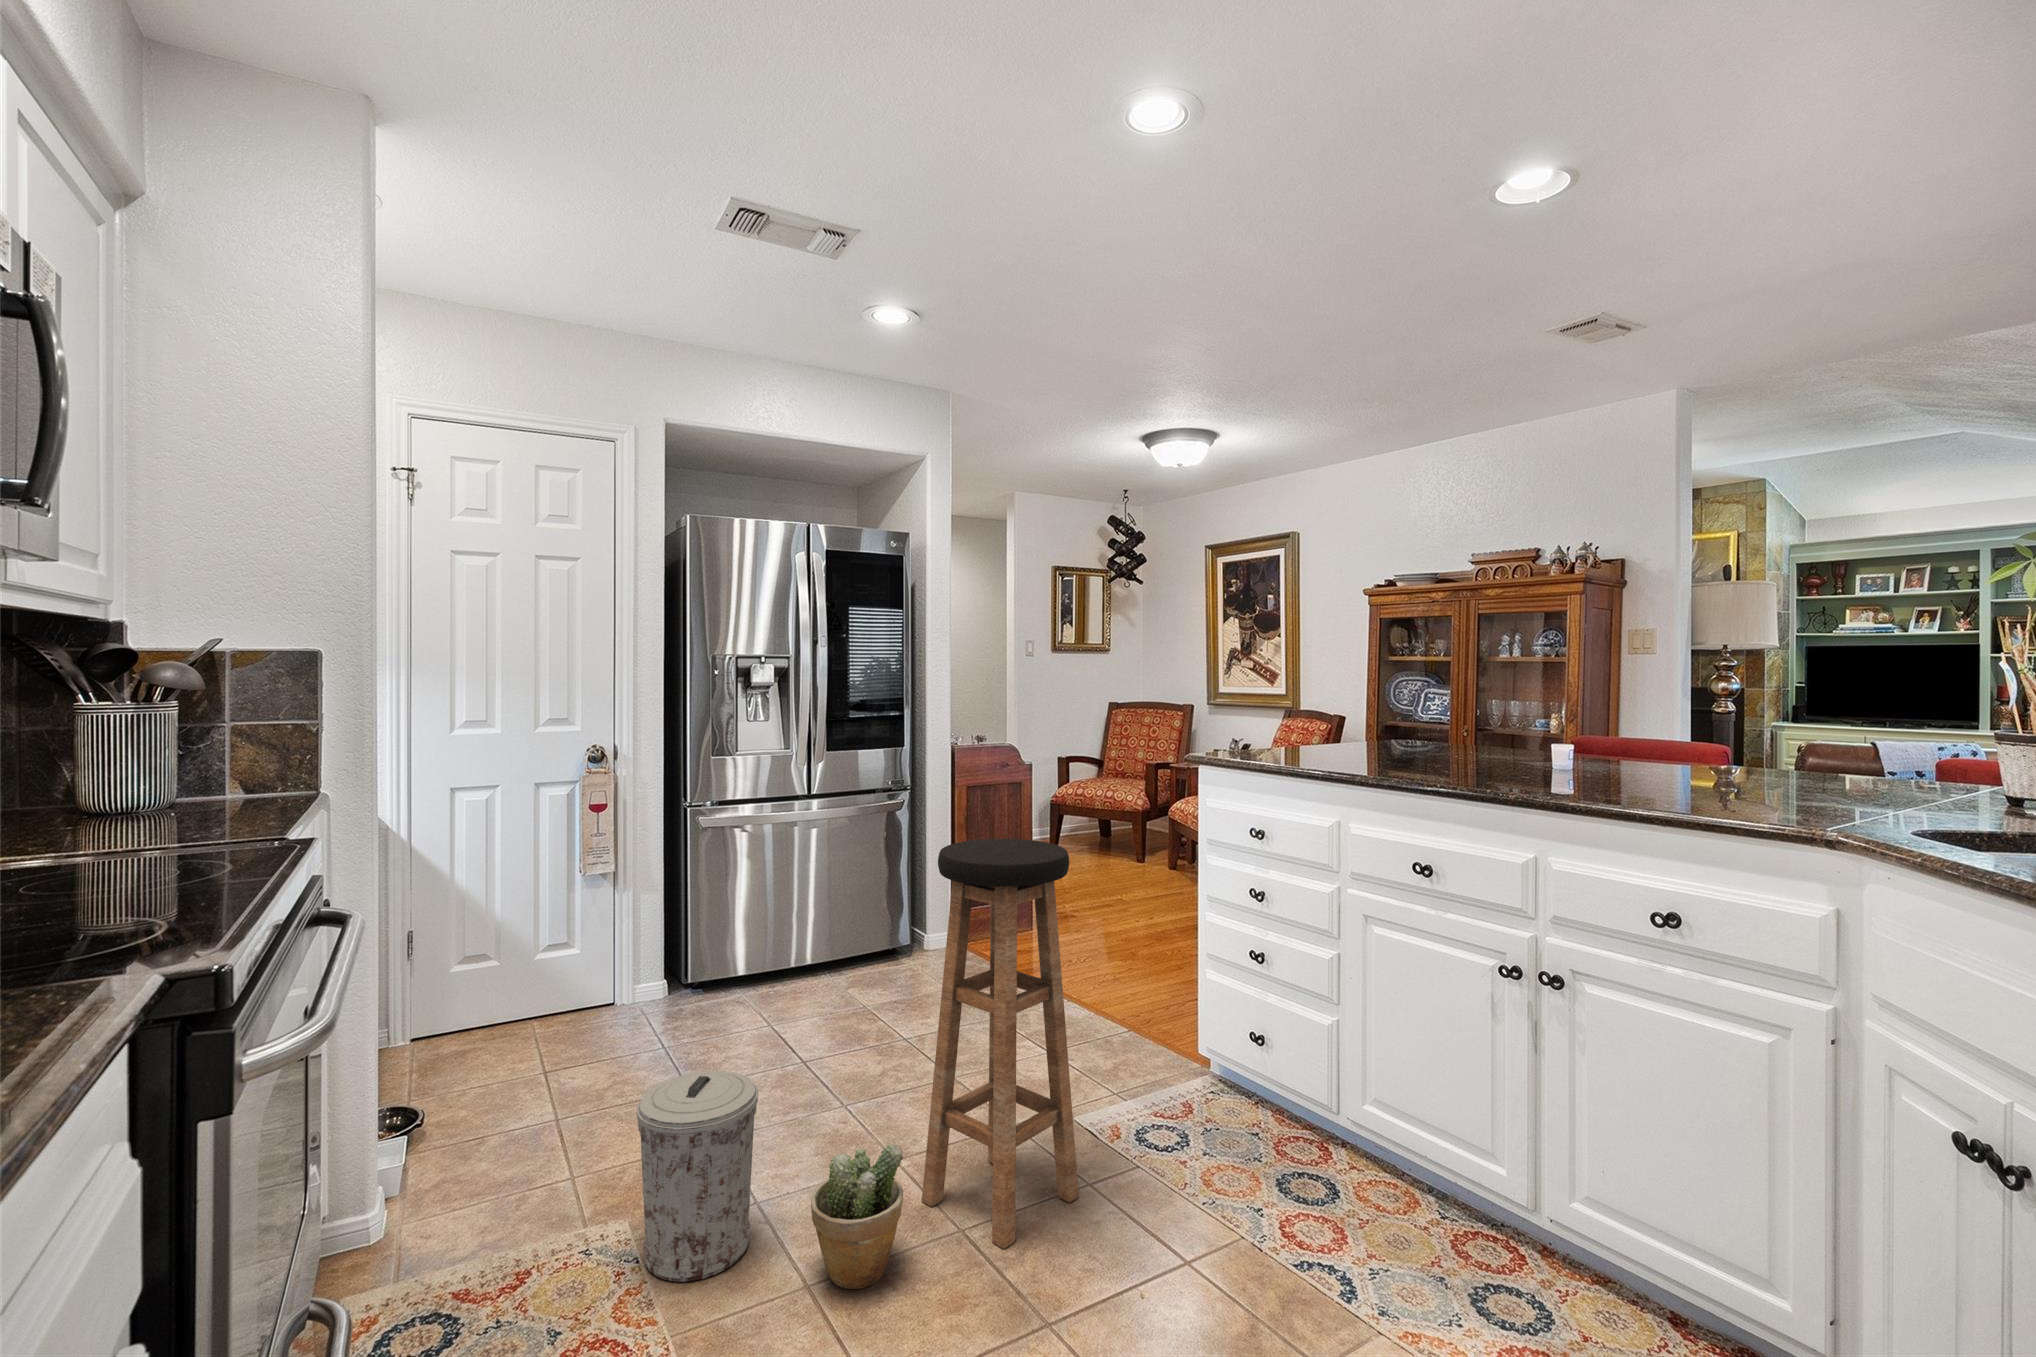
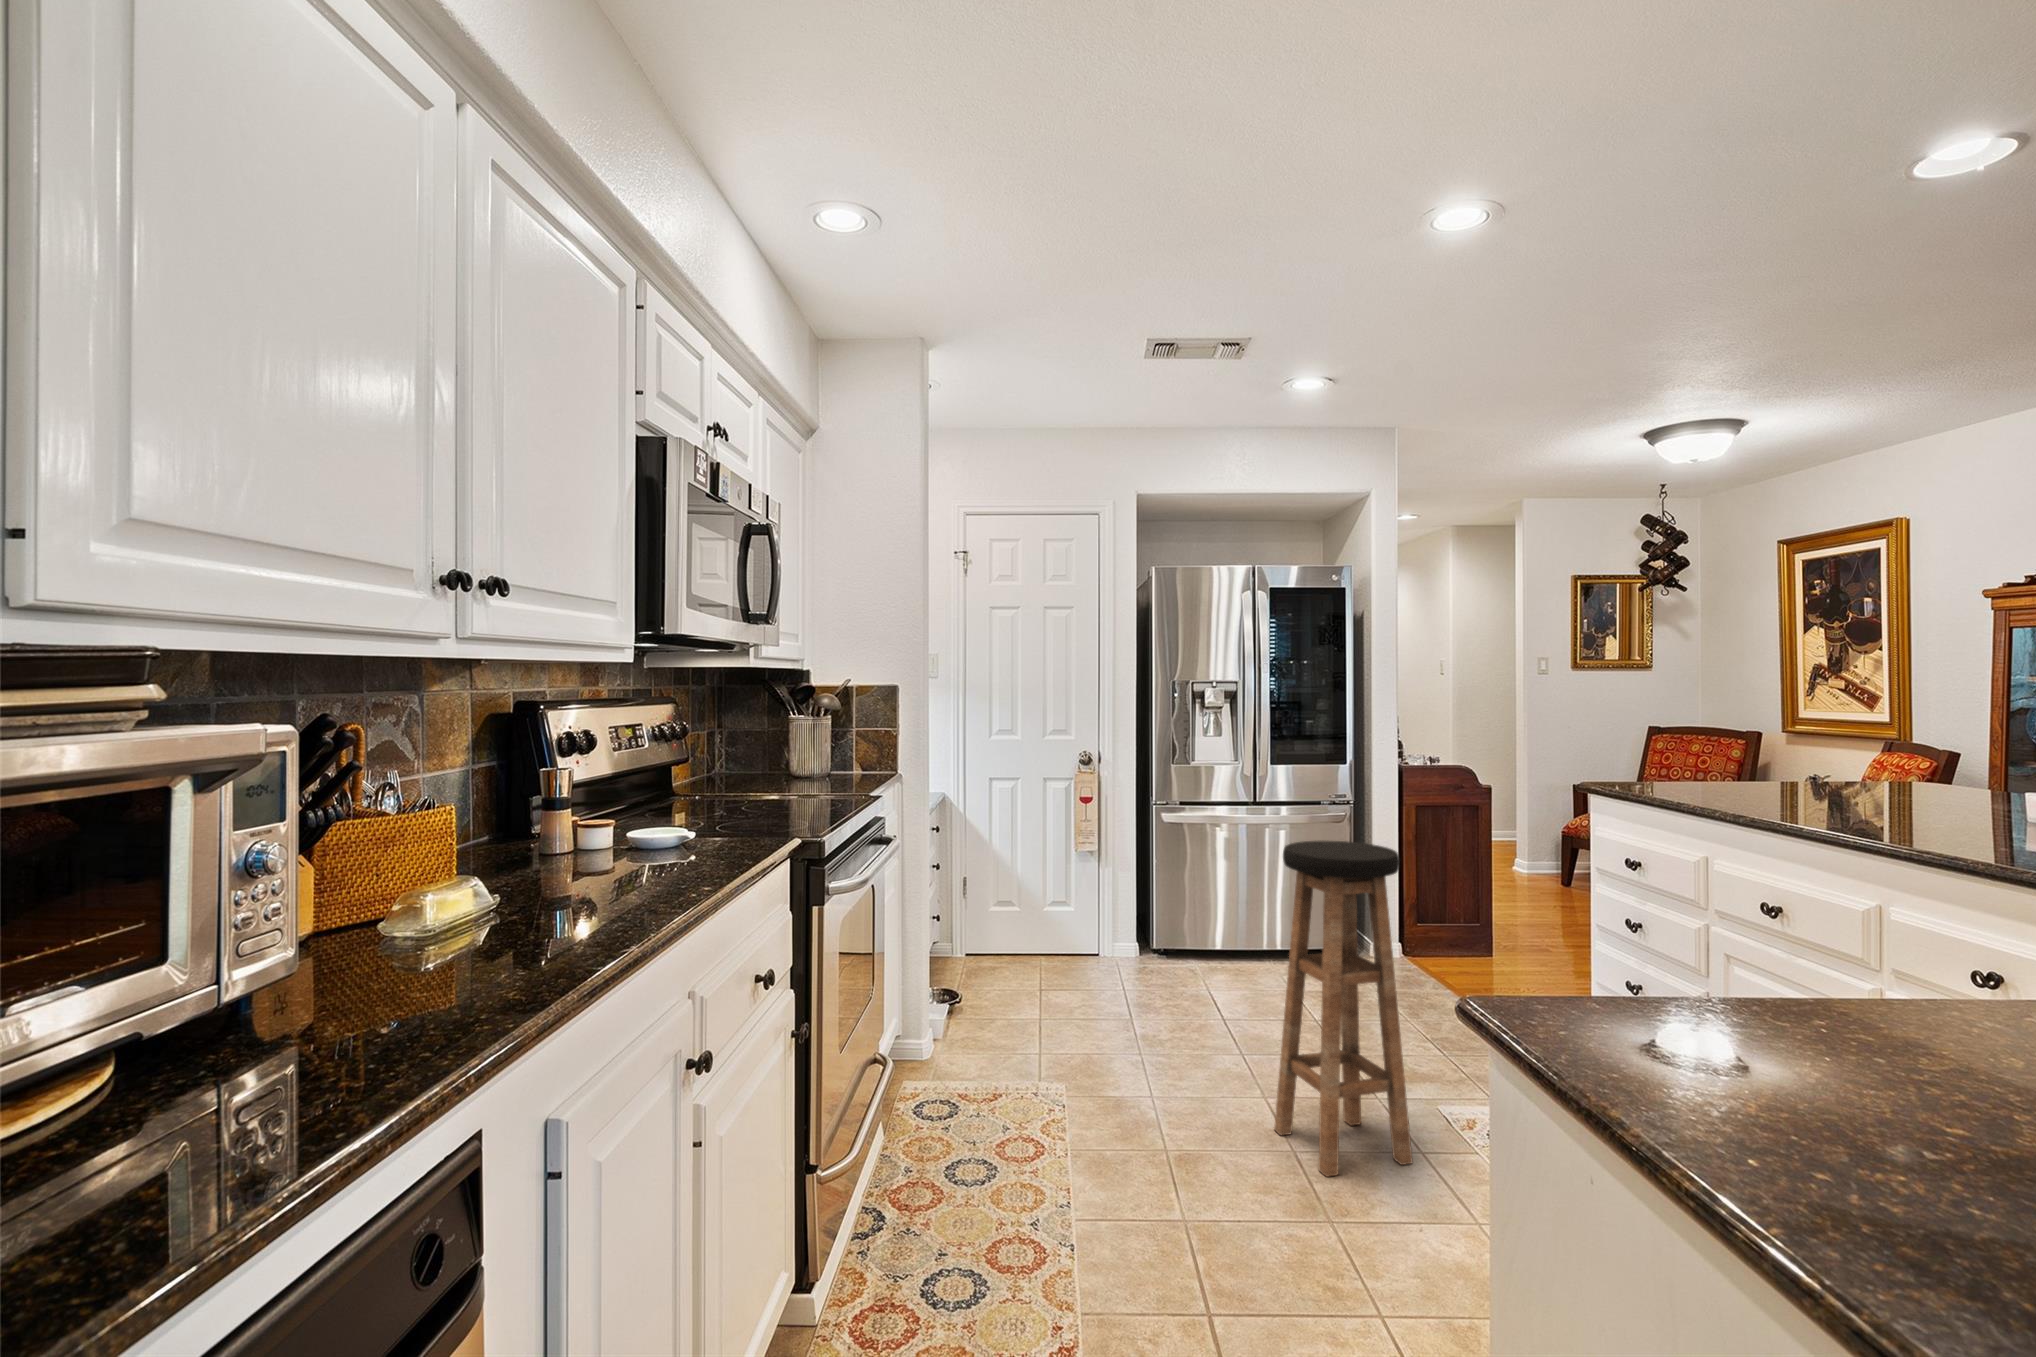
trash can: present [637,1071,758,1282] -> none [1062,989,1144,1129]
potted plant: present [811,1144,903,1289] -> none [1170,1063,1241,1166]

